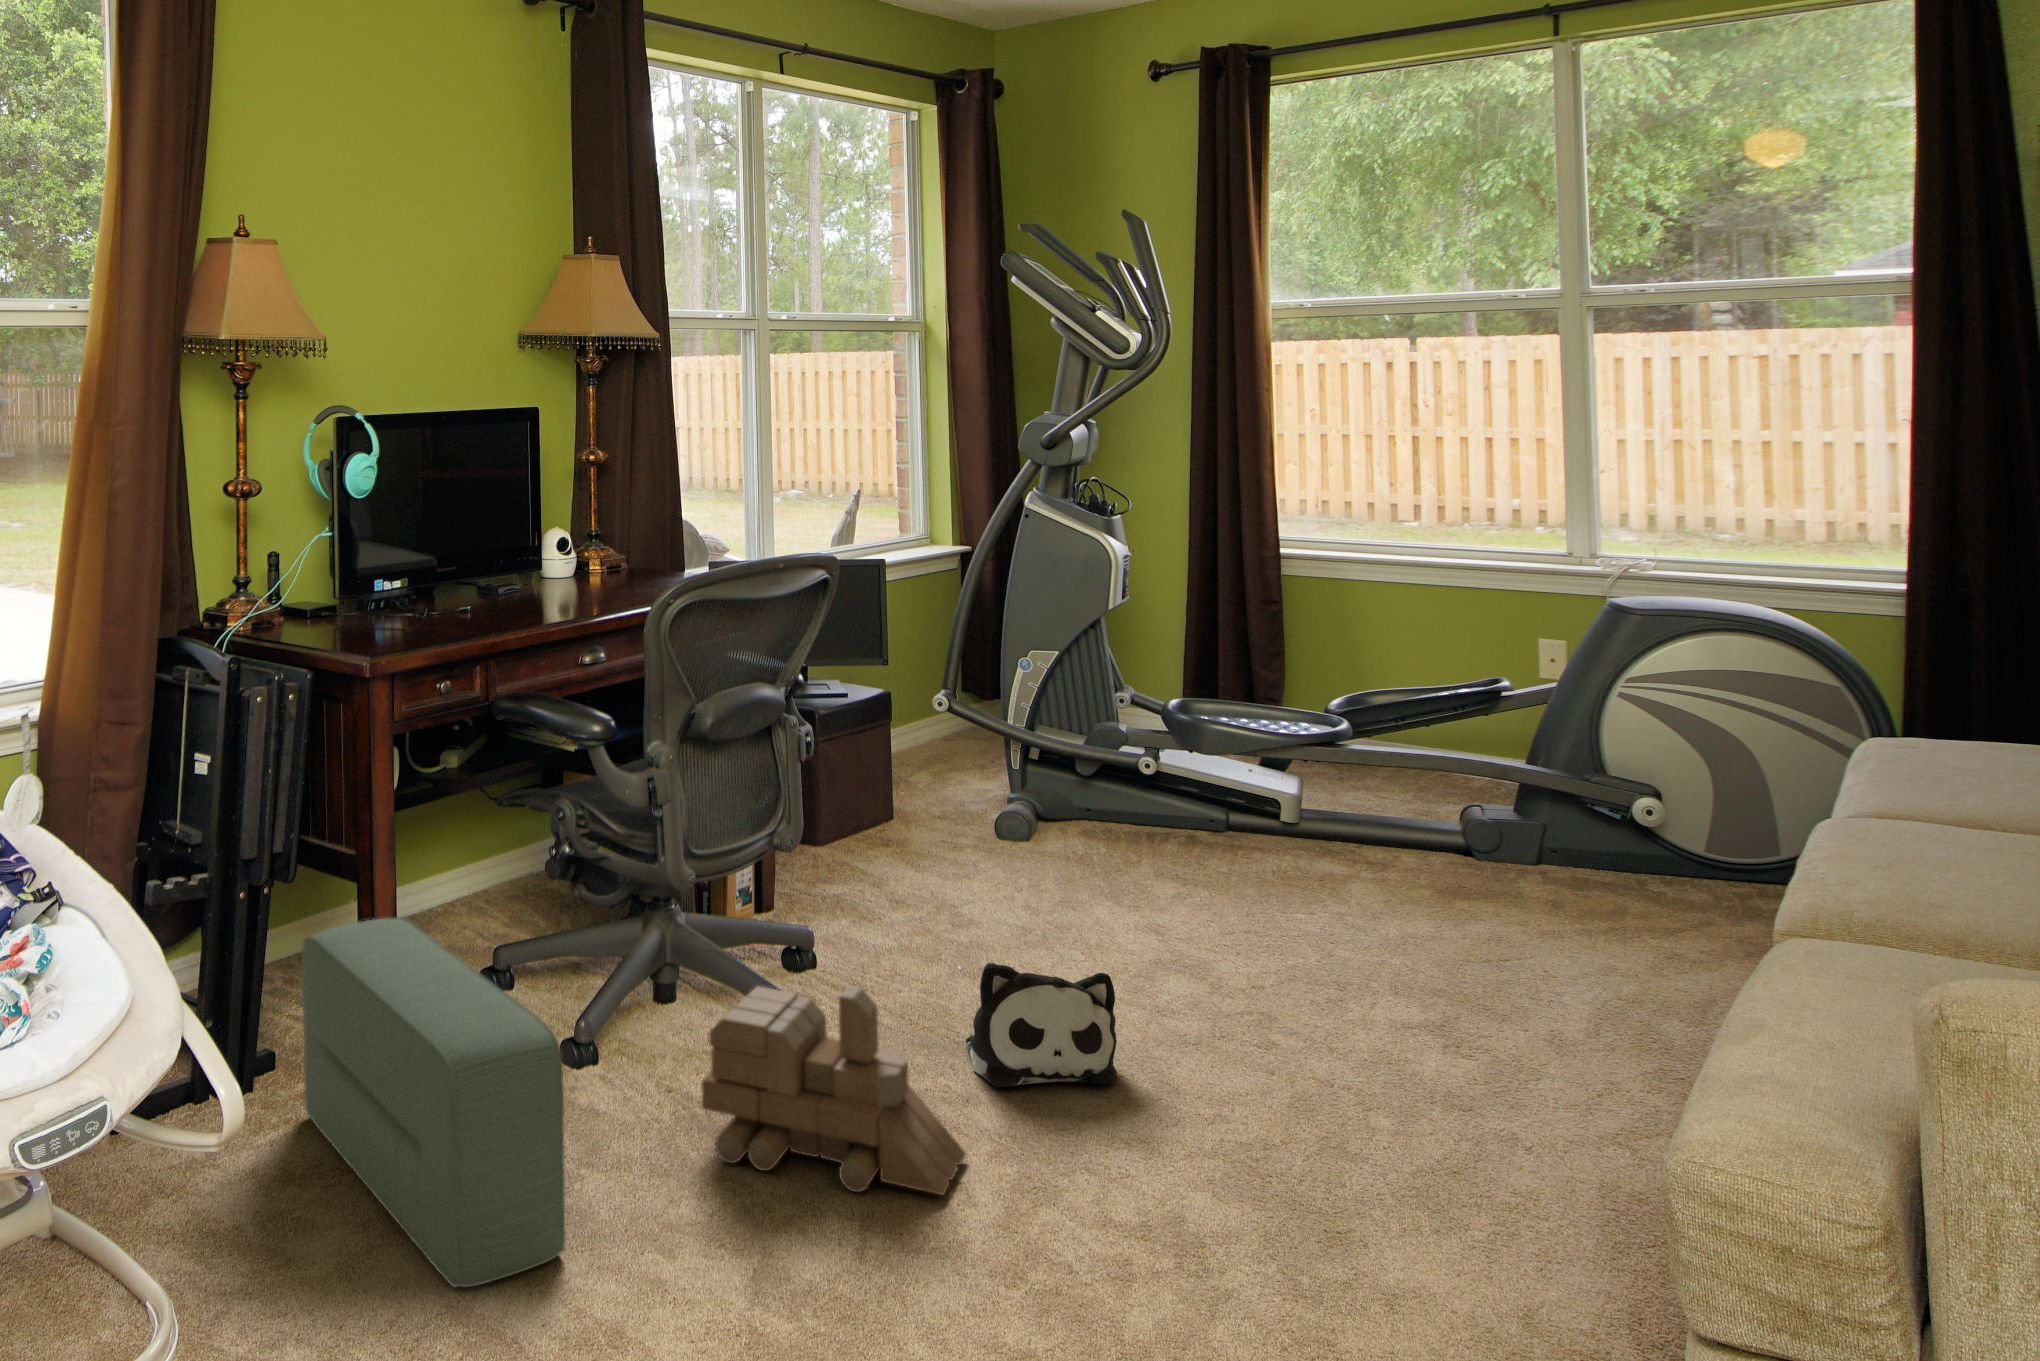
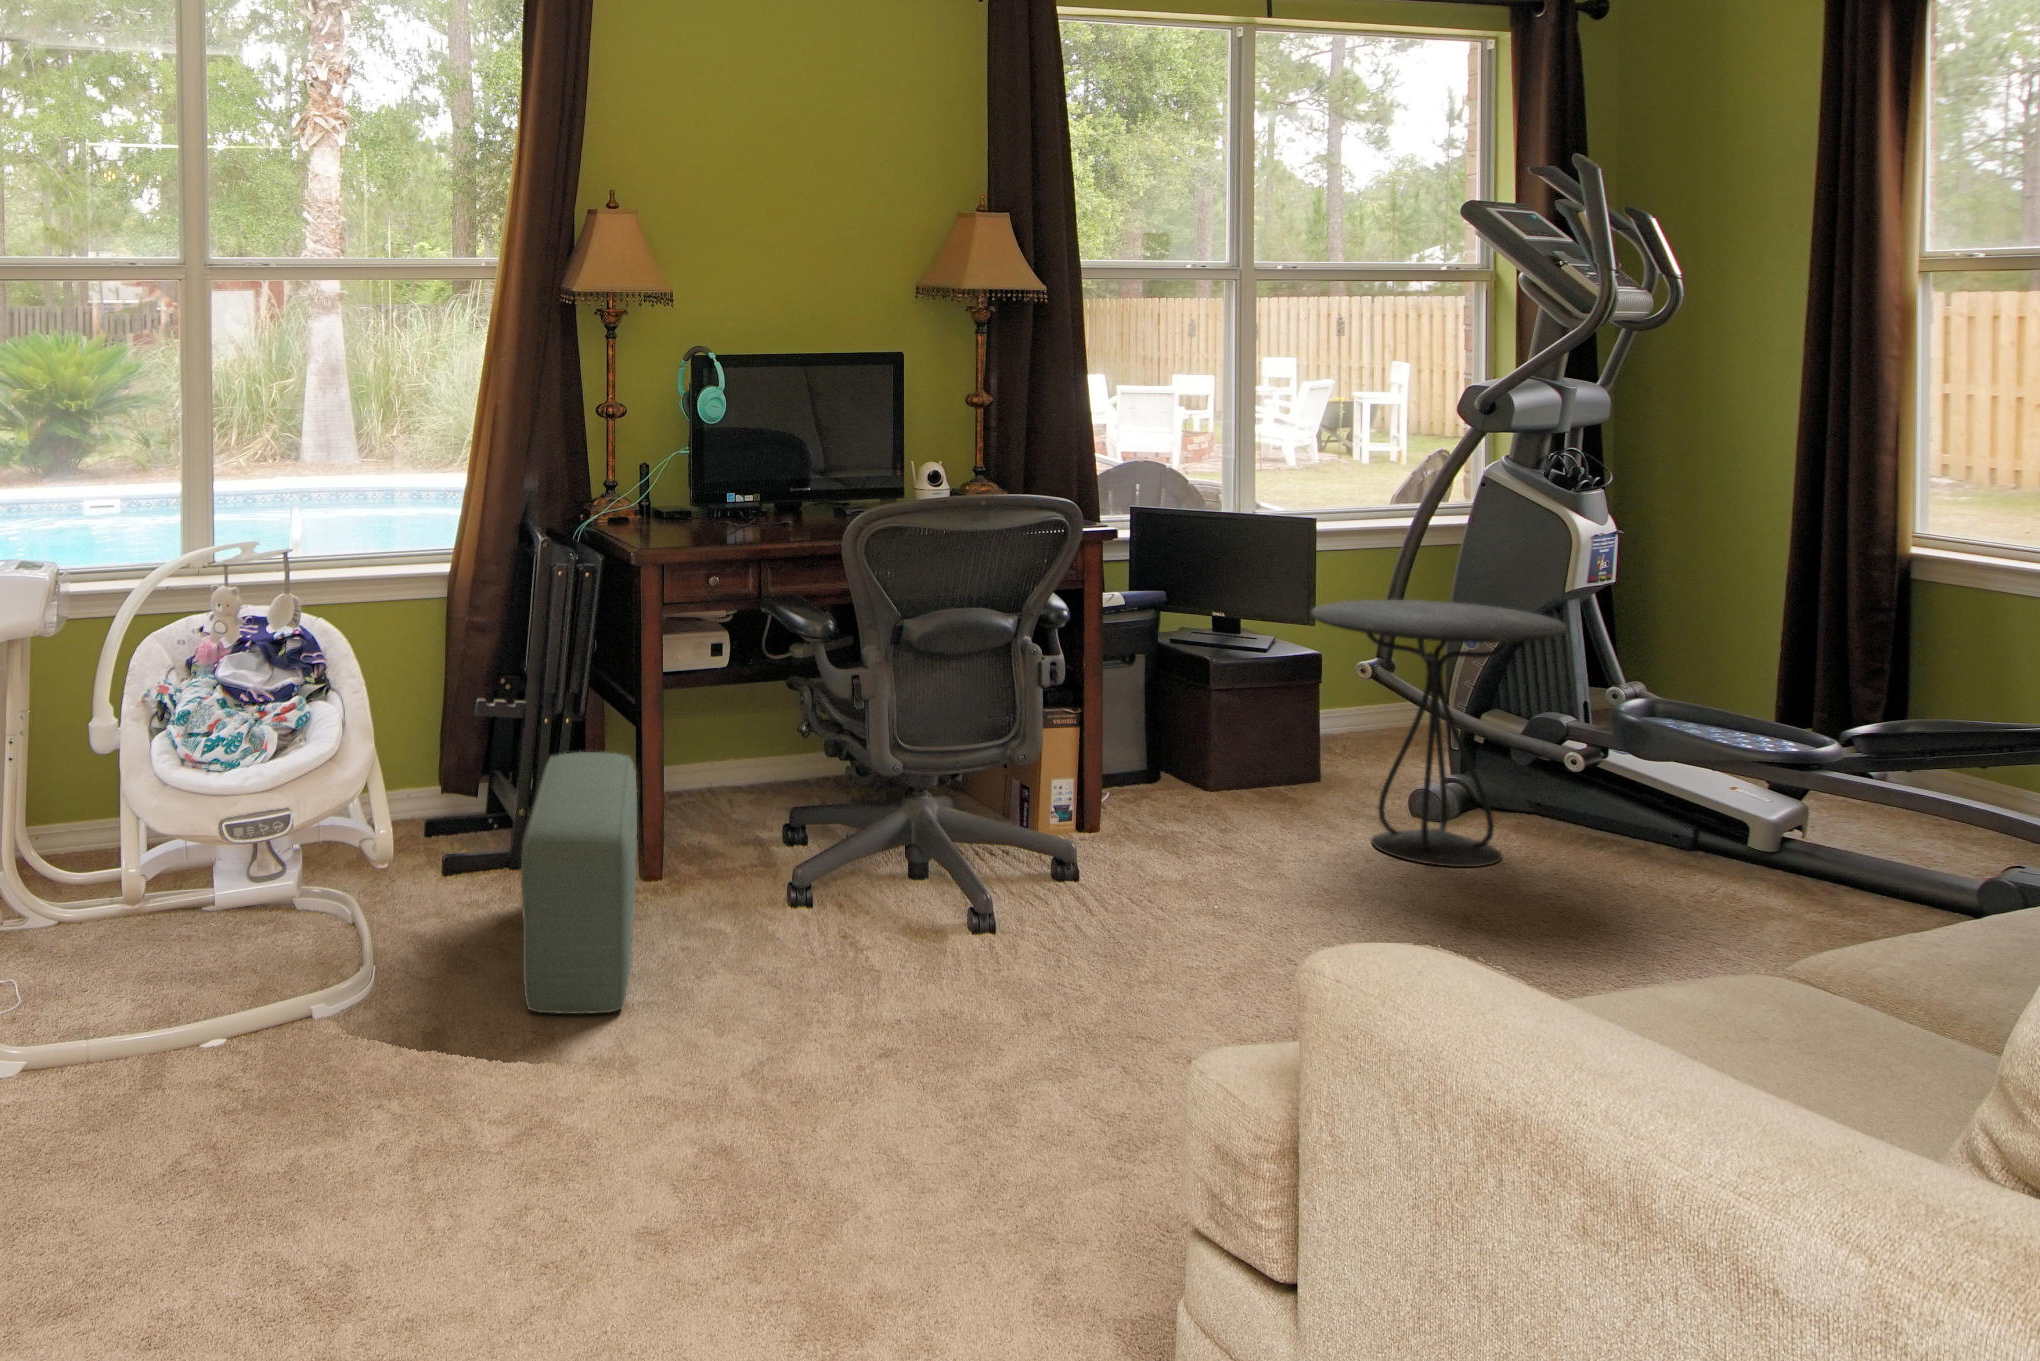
side table: none [939,628,1161,879] -> present [1311,600,1567,867]
plush toy: present [966,962,1118,1087] -> none [1104,879,1247,1014]
toy train: present [702,986,966,1195] -> none [803,855,1011,1048]

